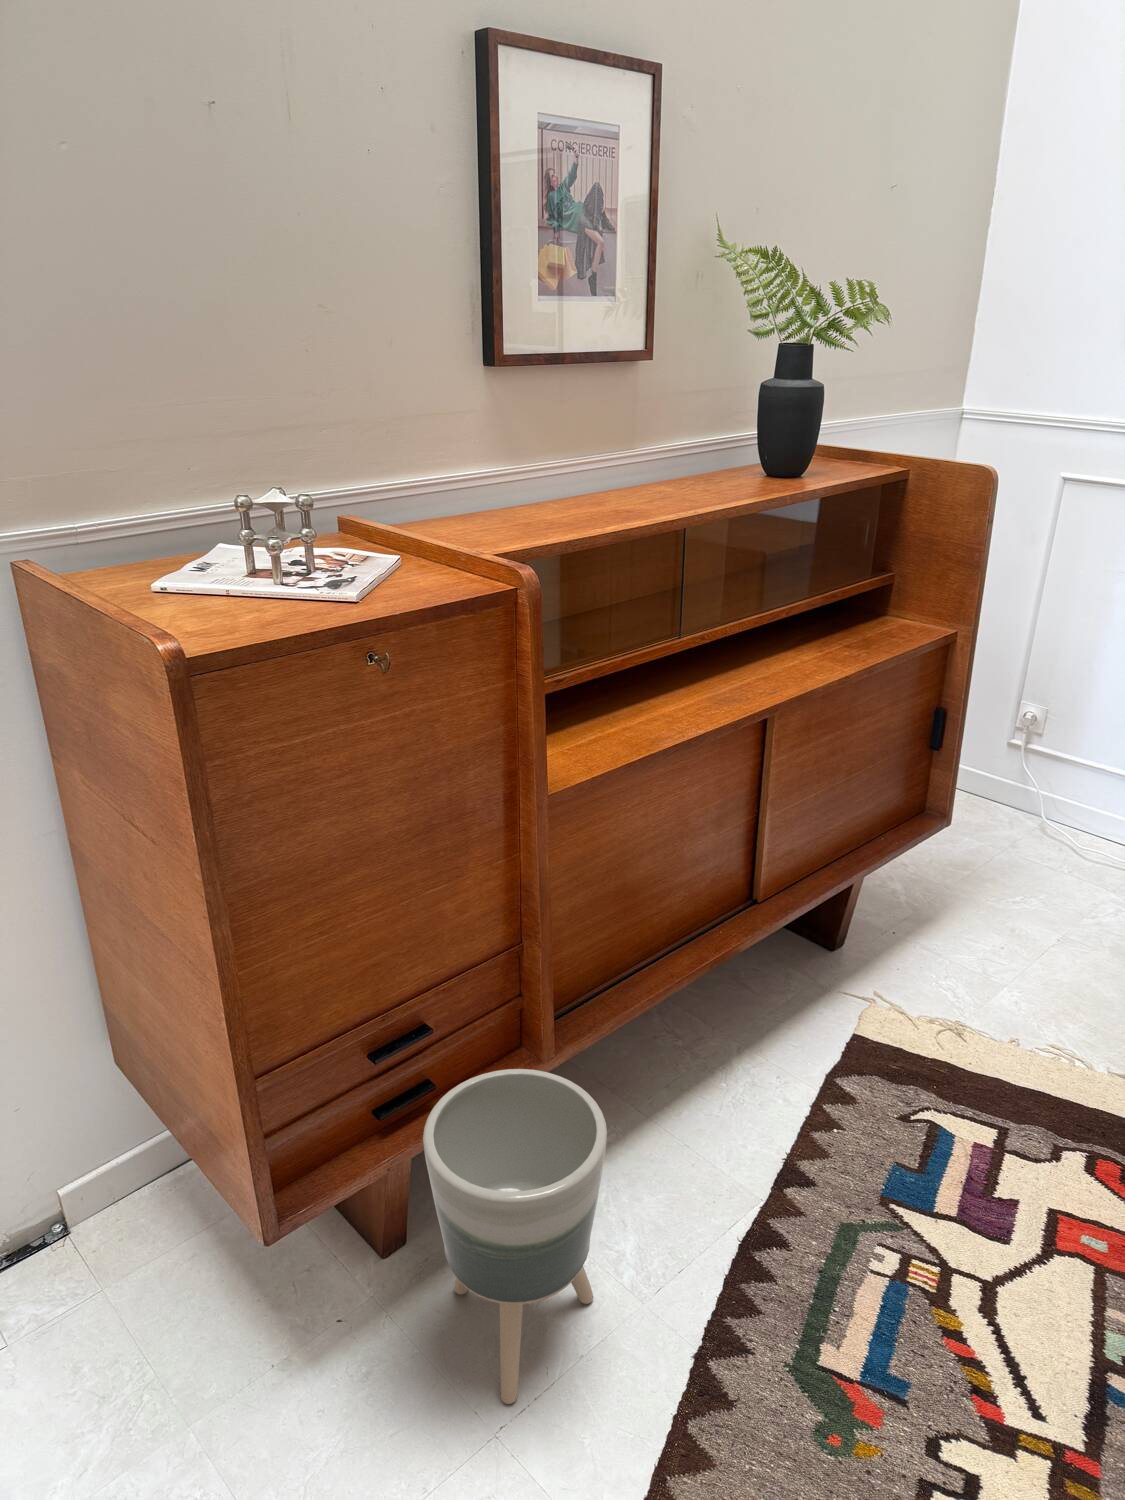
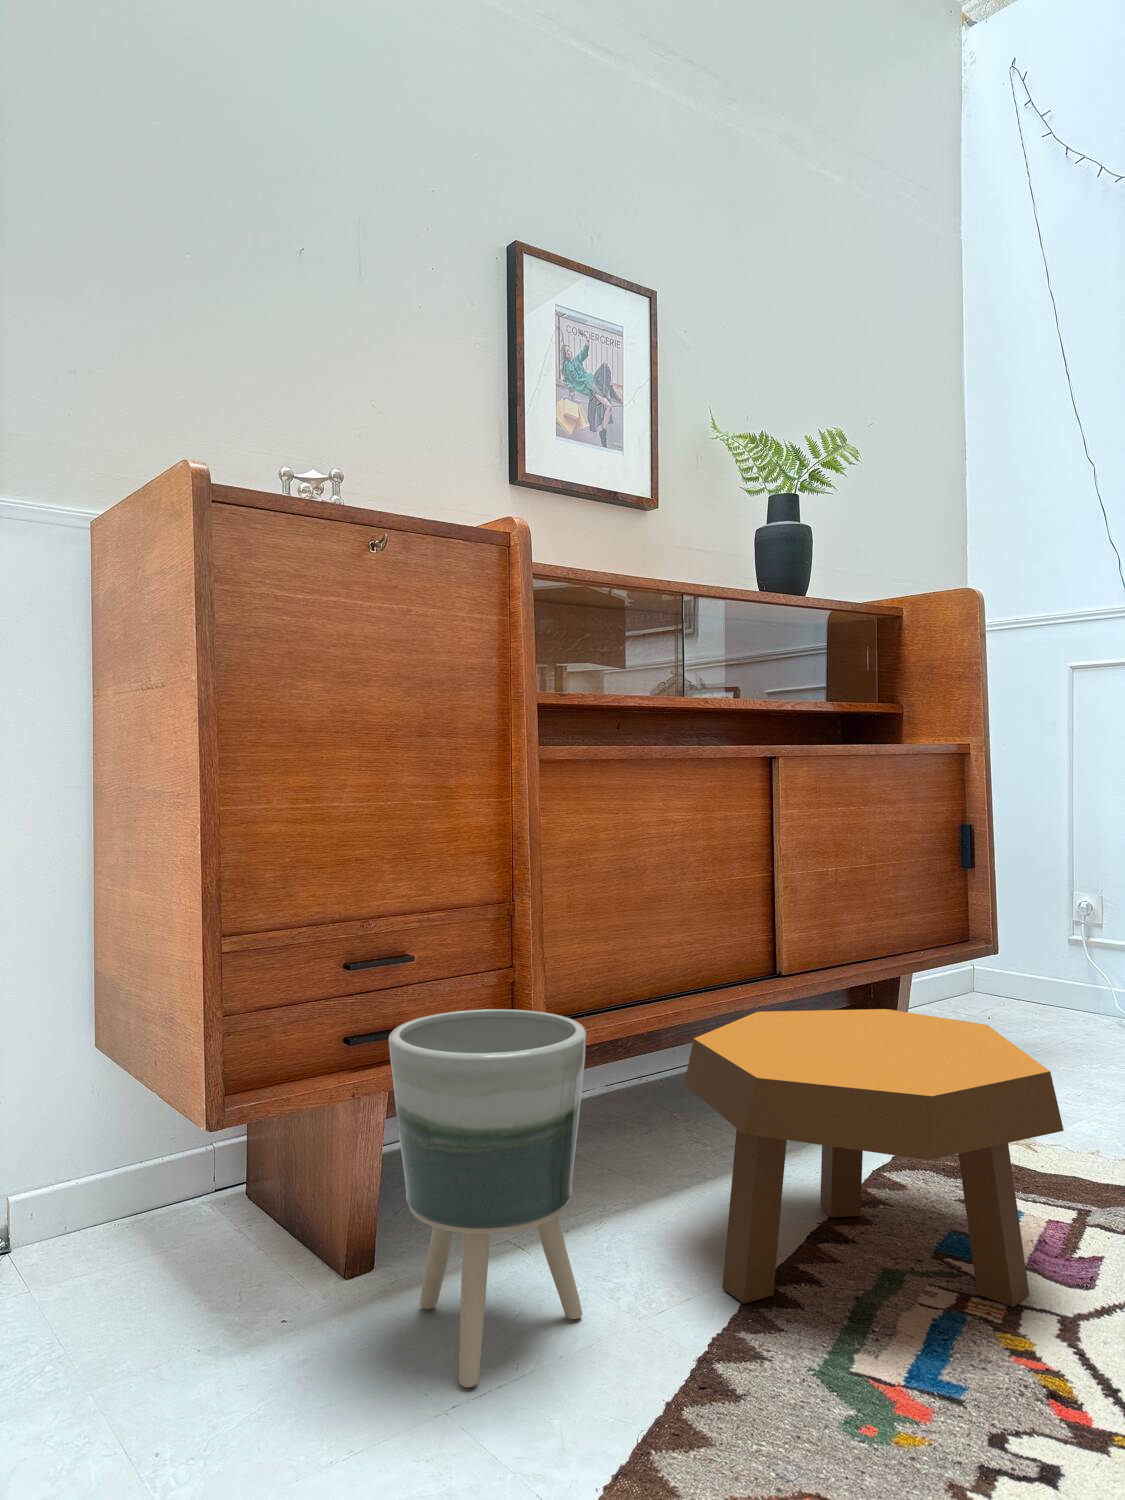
footstool: none [677,969,1013,1275] -> present [684,1009,1064,1307]

